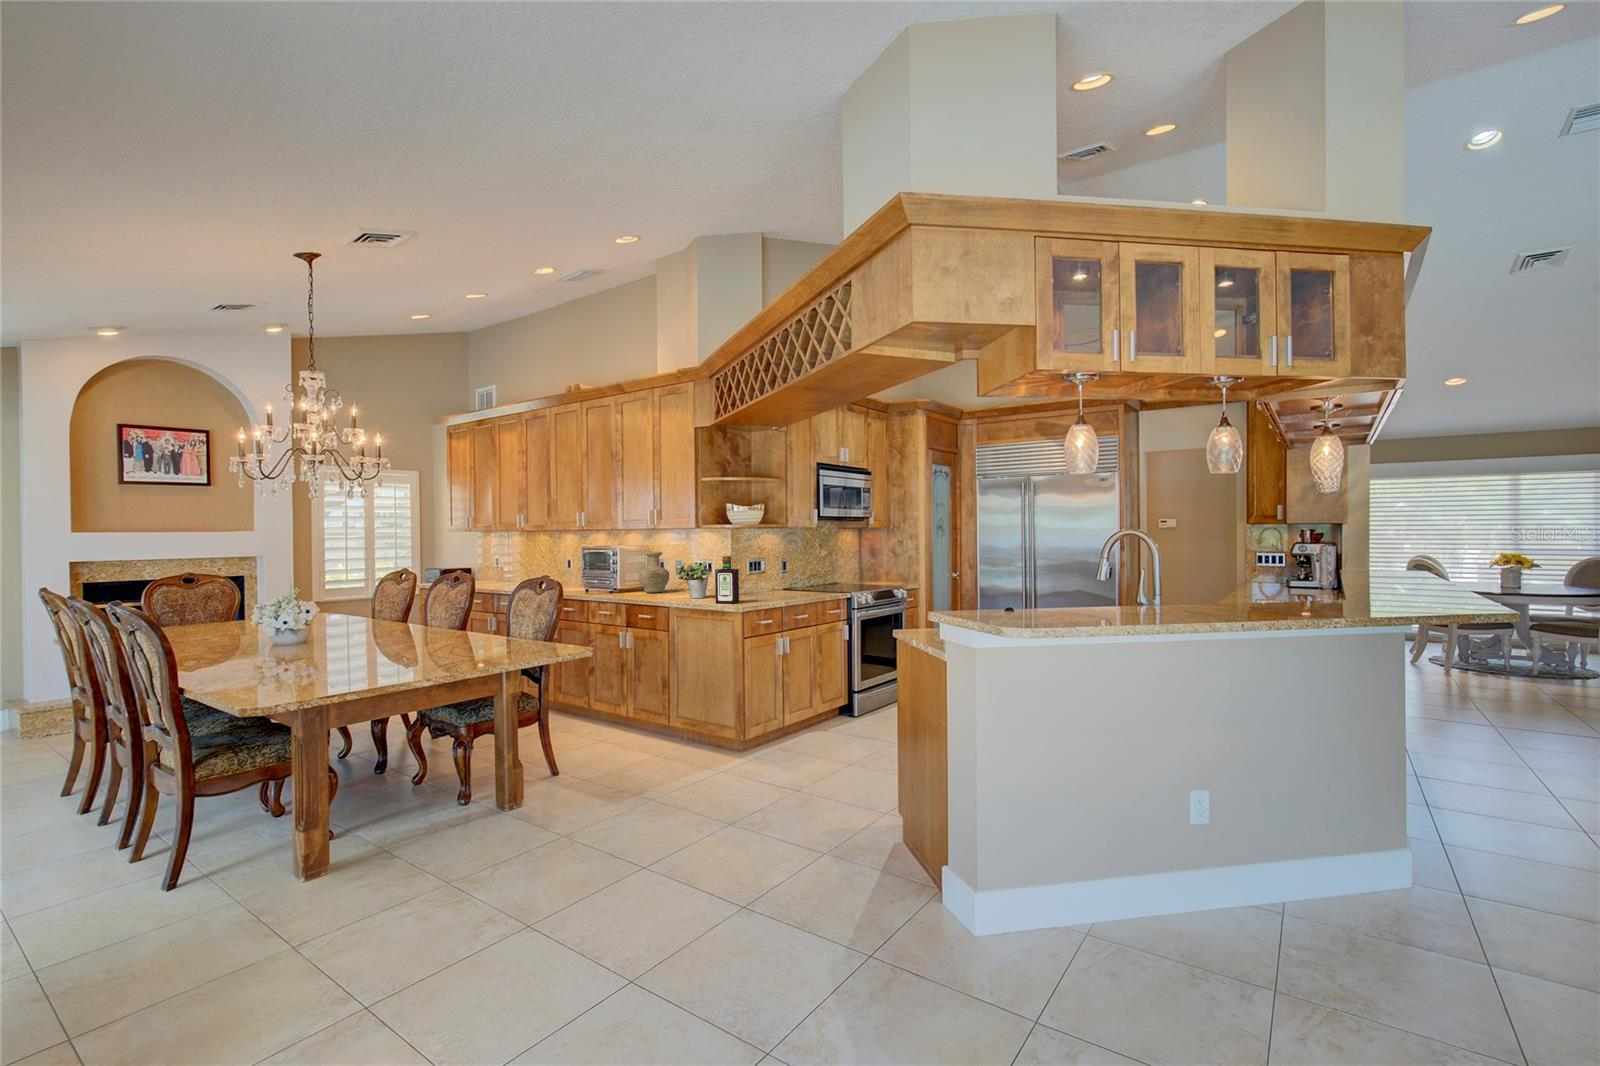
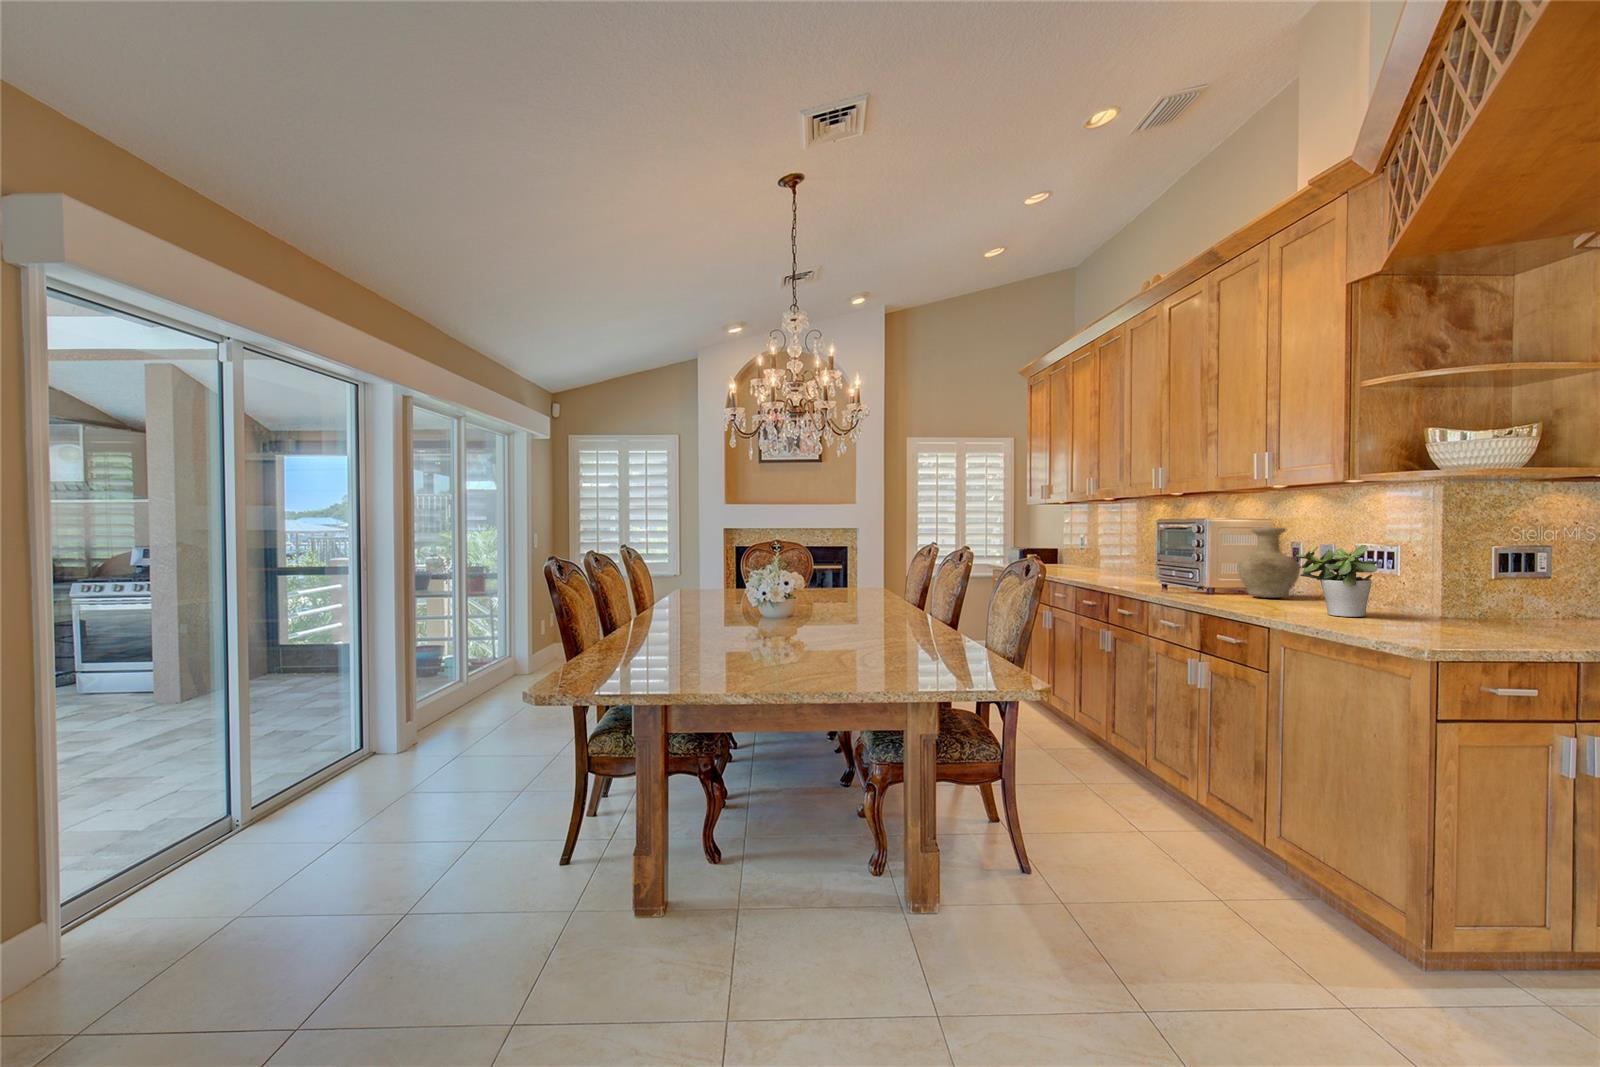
bottle: present [715,556,739,604] -> none [1374,533,1442,638]

